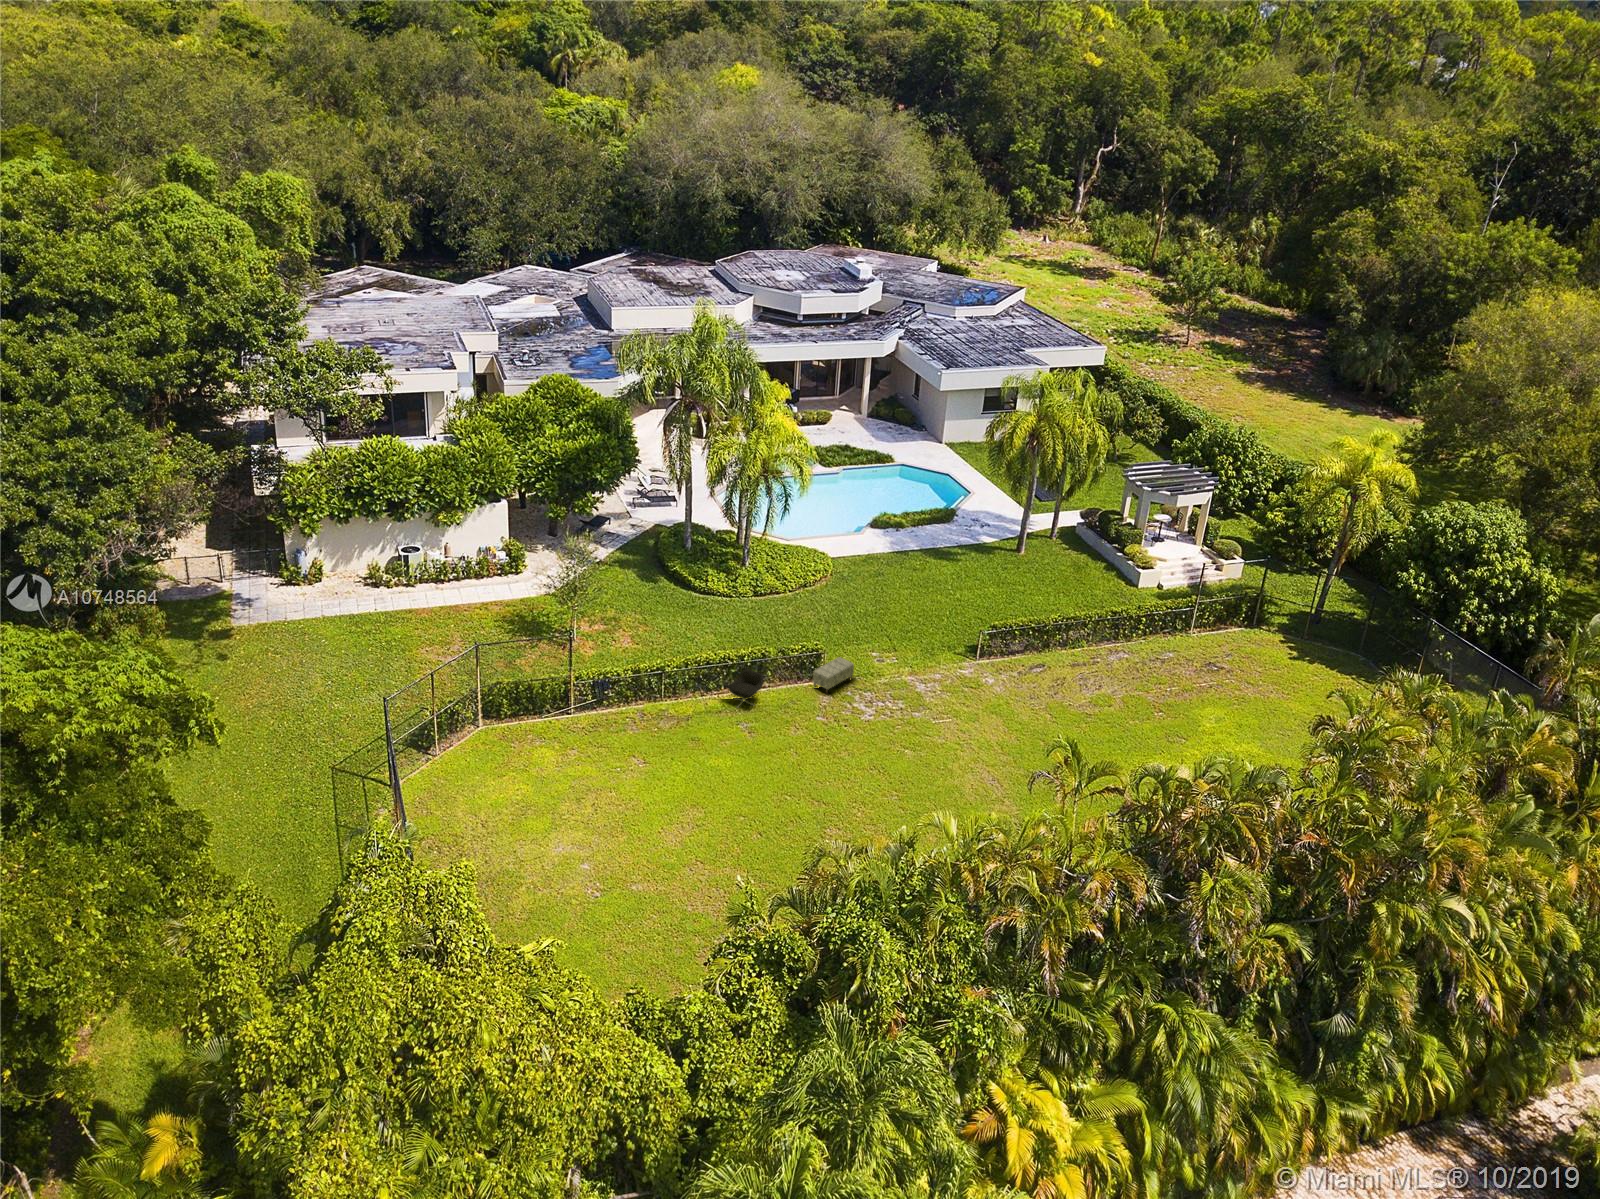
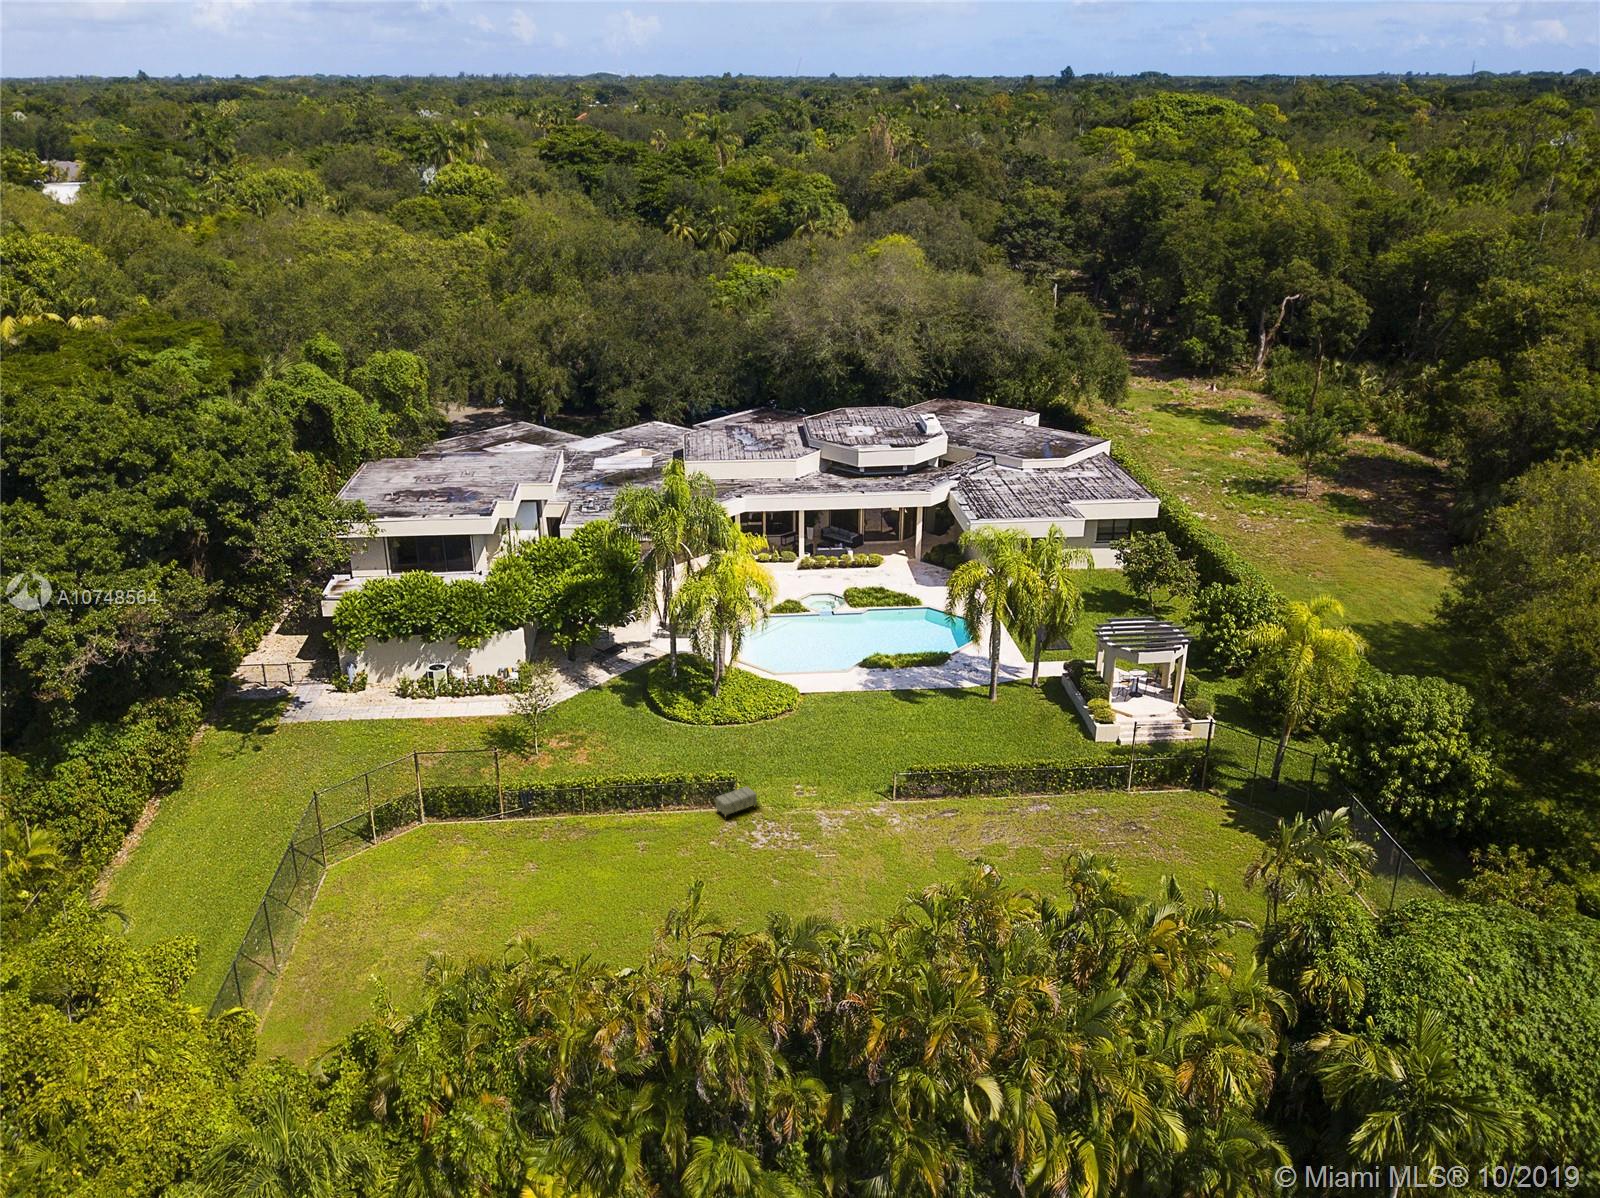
lounge chair: present [728,669,763,702] -> none [633,790,666,825]

